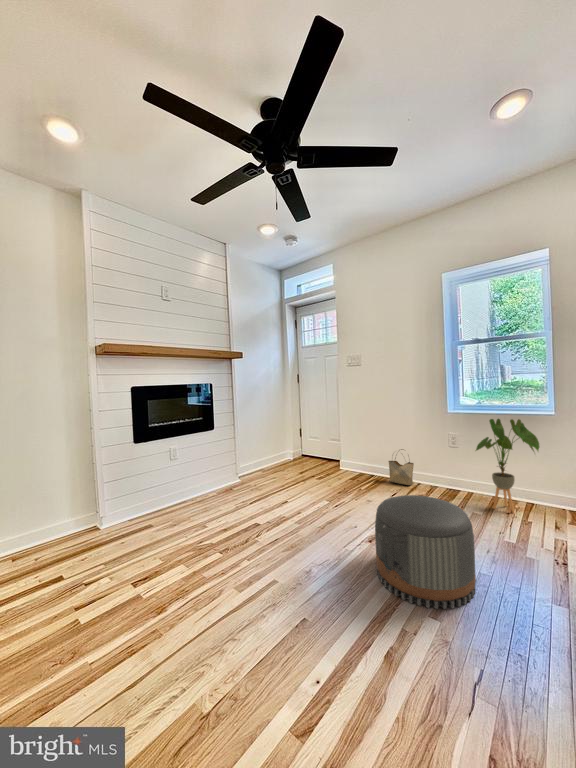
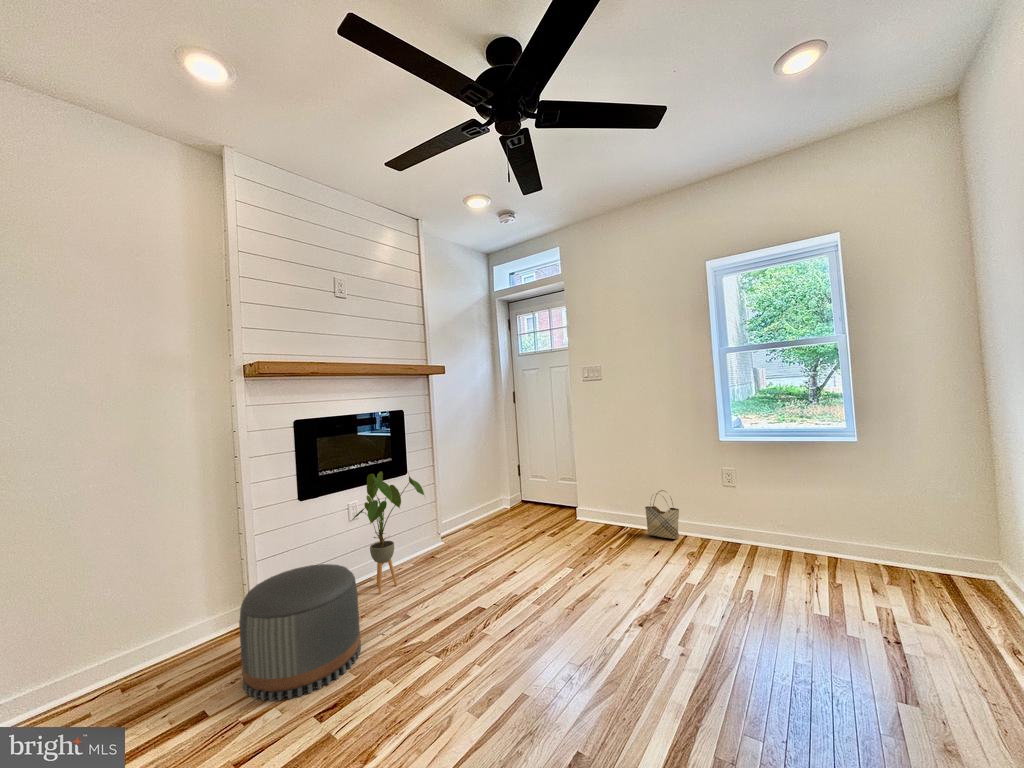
house plant: present [476,419,540,513] -> present [352,471,424,593]
pouf: present [375,495,476,609] -> present [239,564,361,701]

